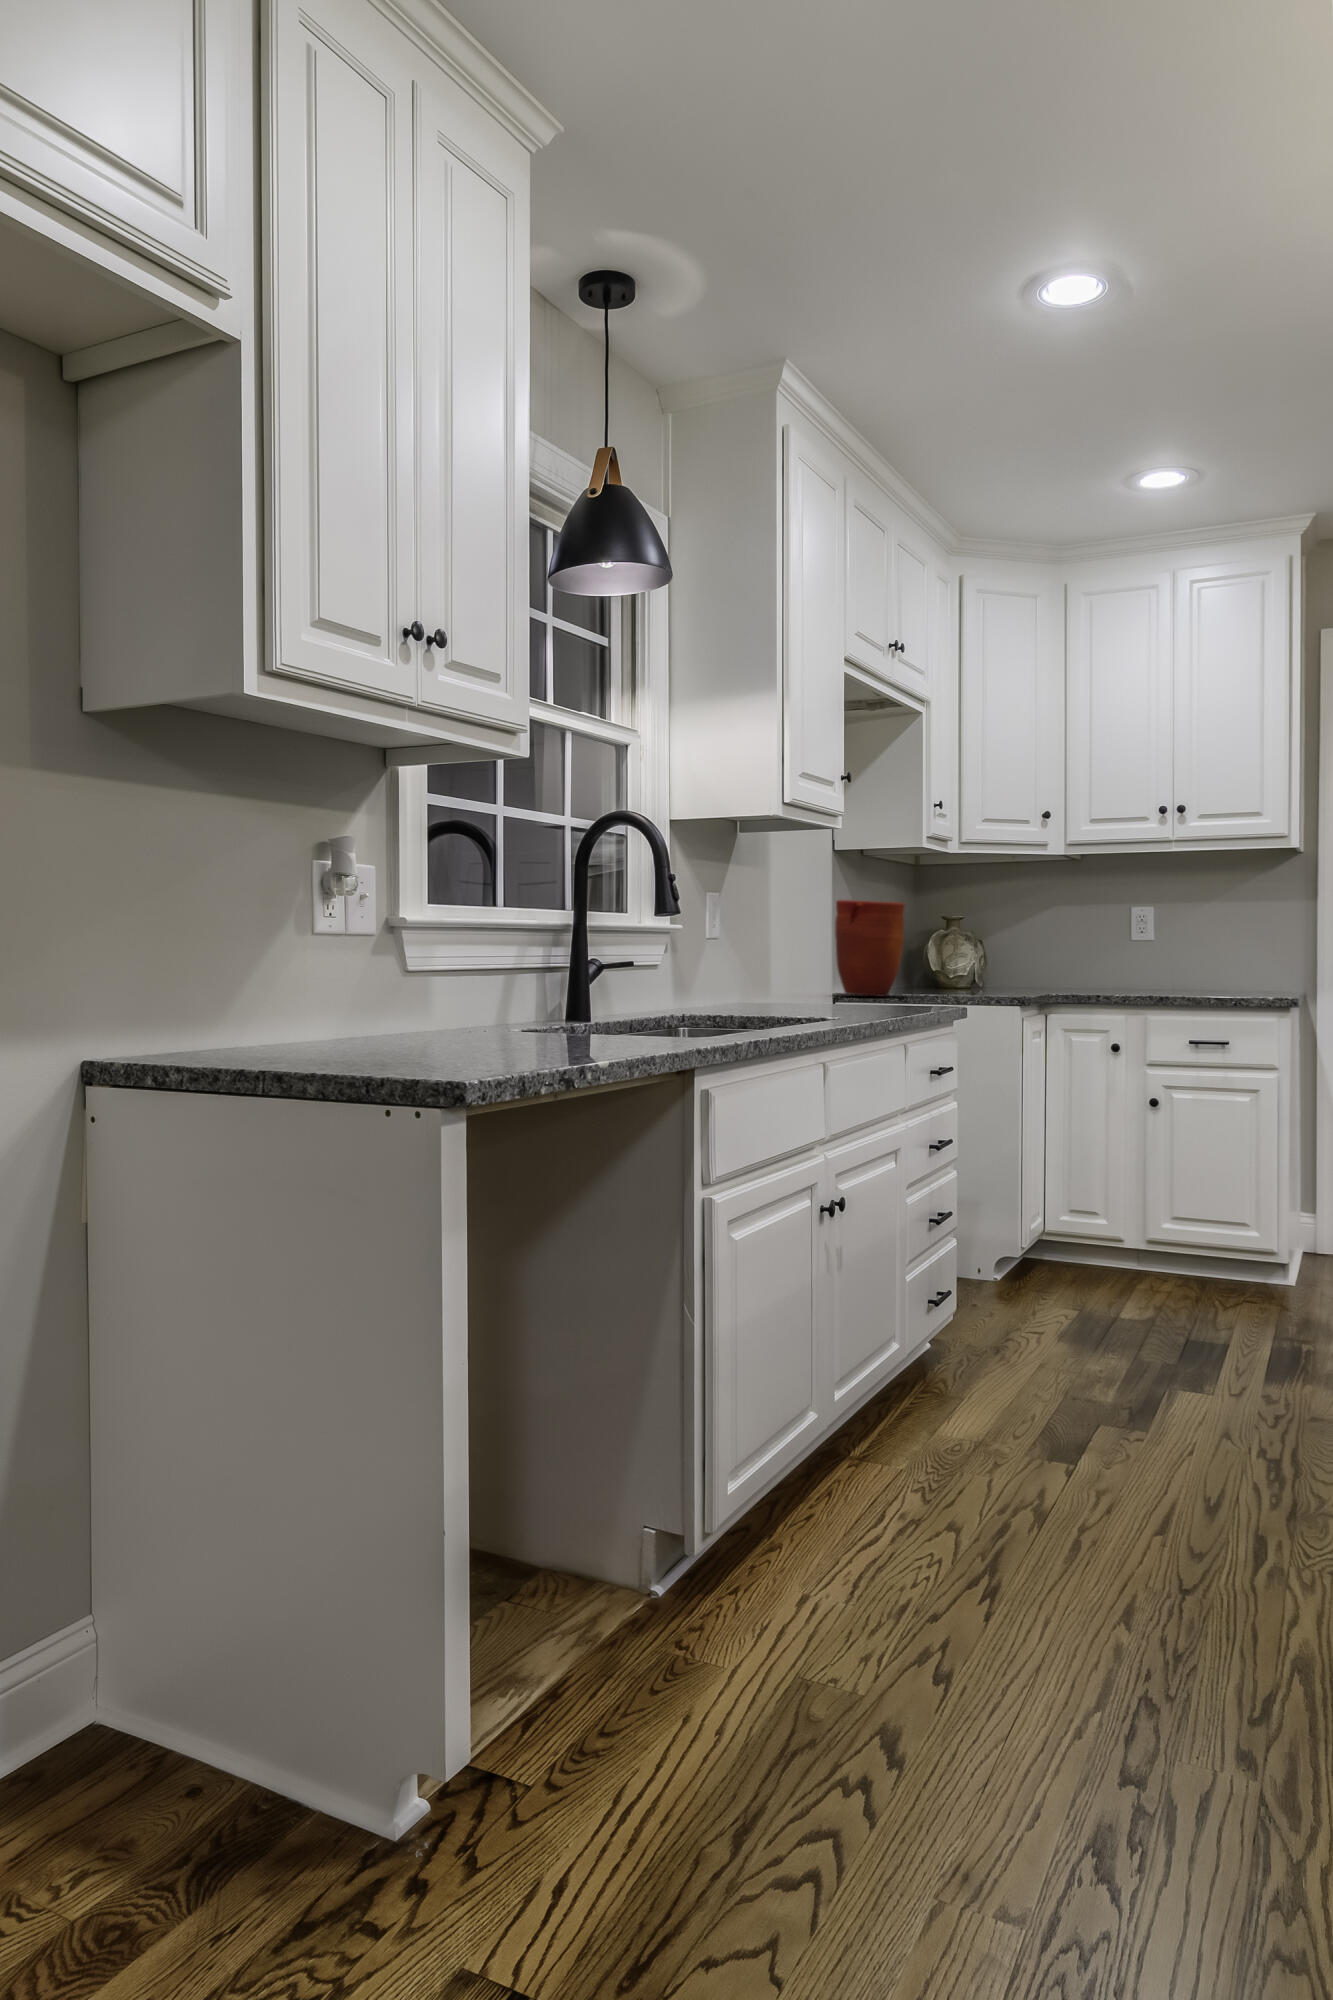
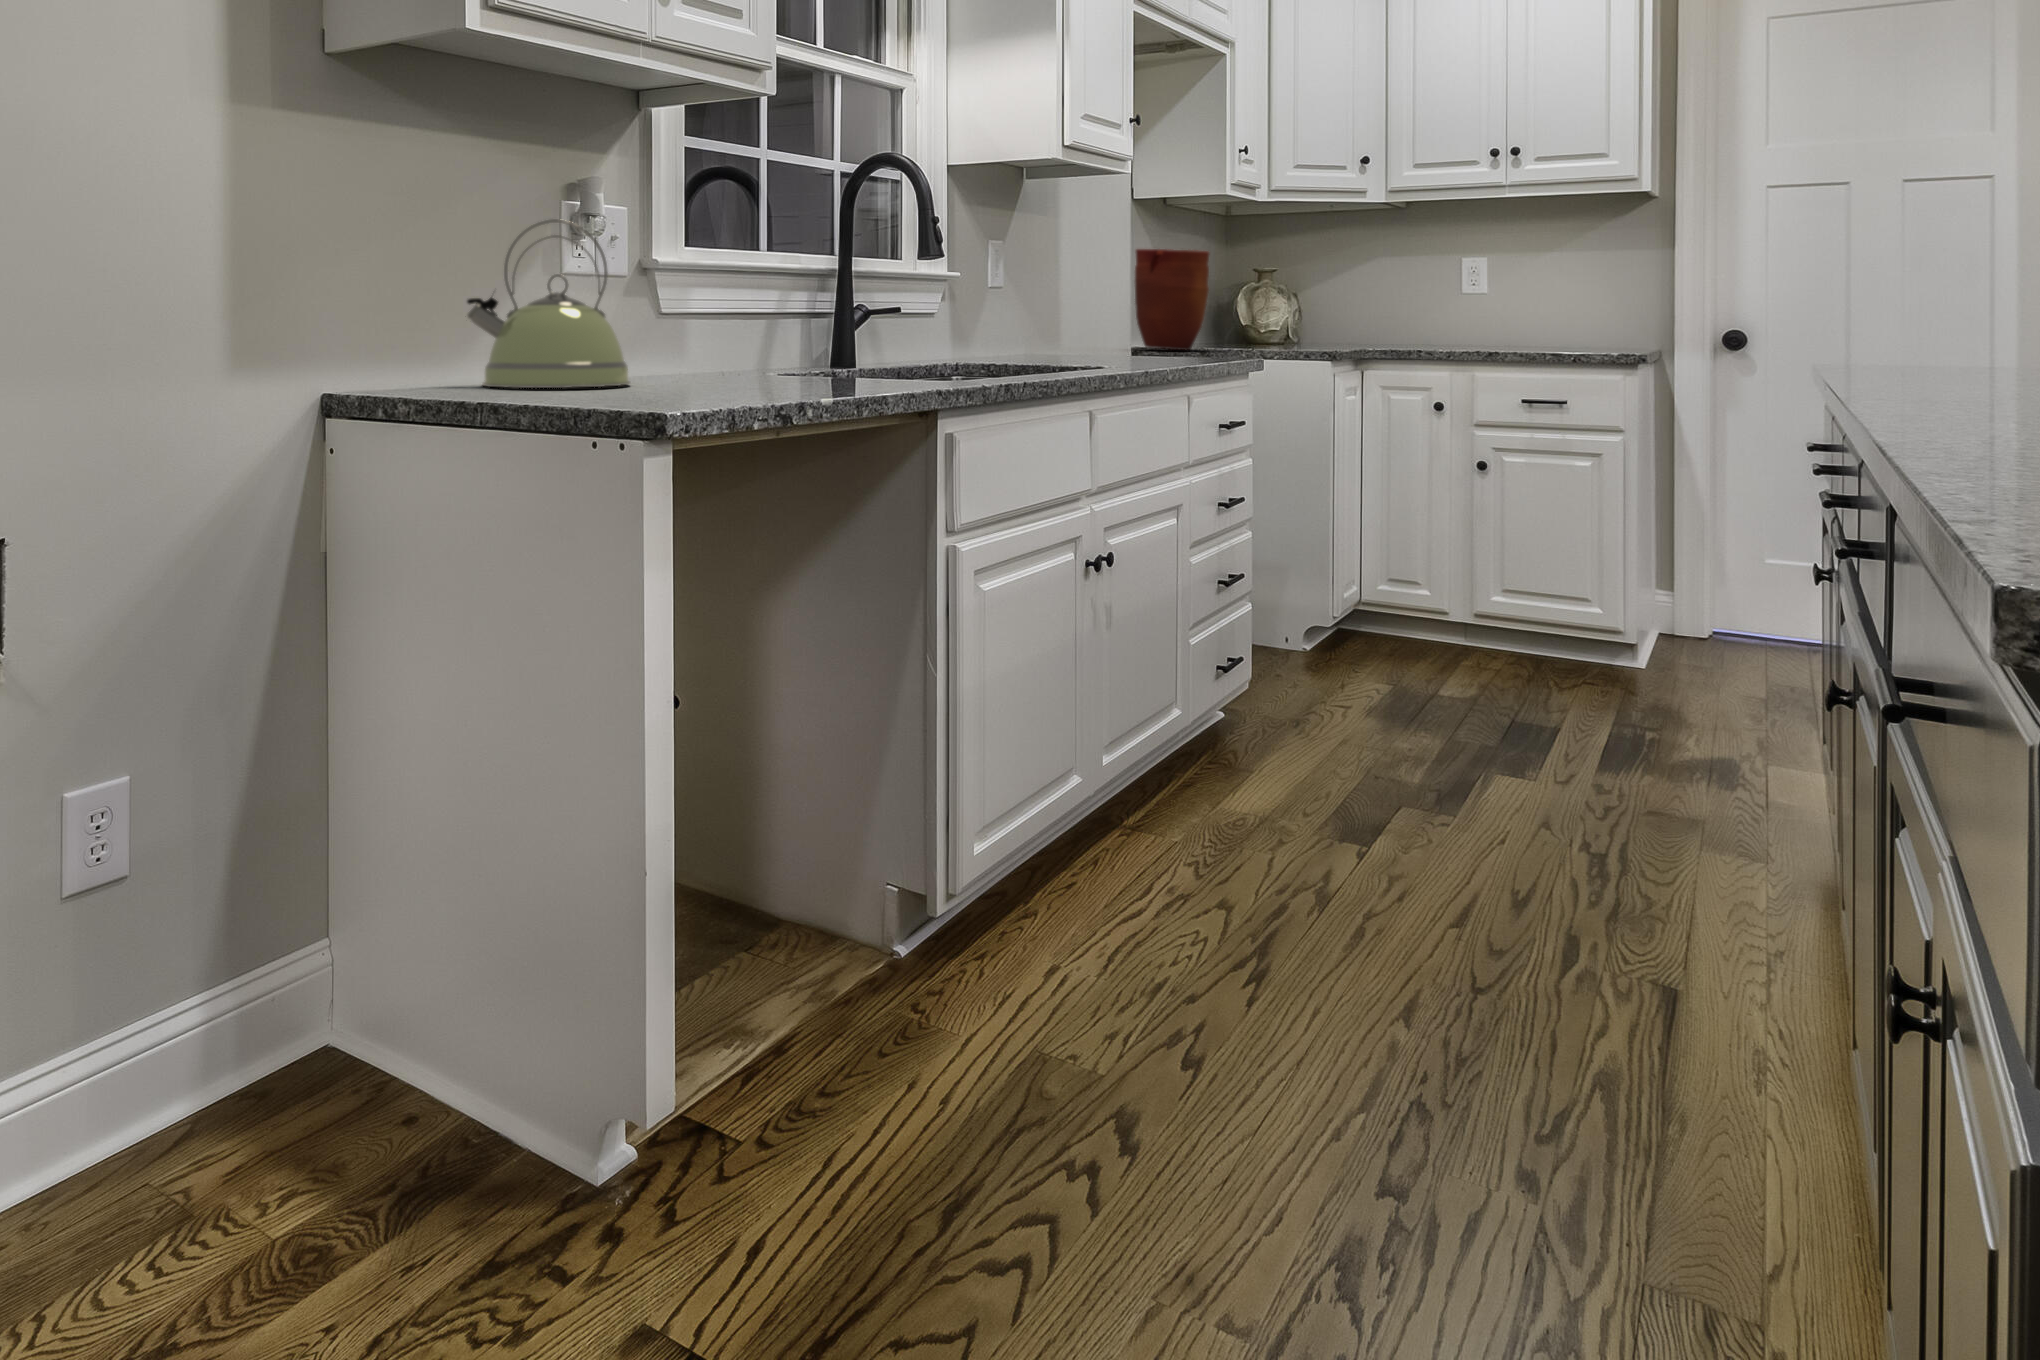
kettle: none [219,882,391,1050] -> present [467,219,630,388]

